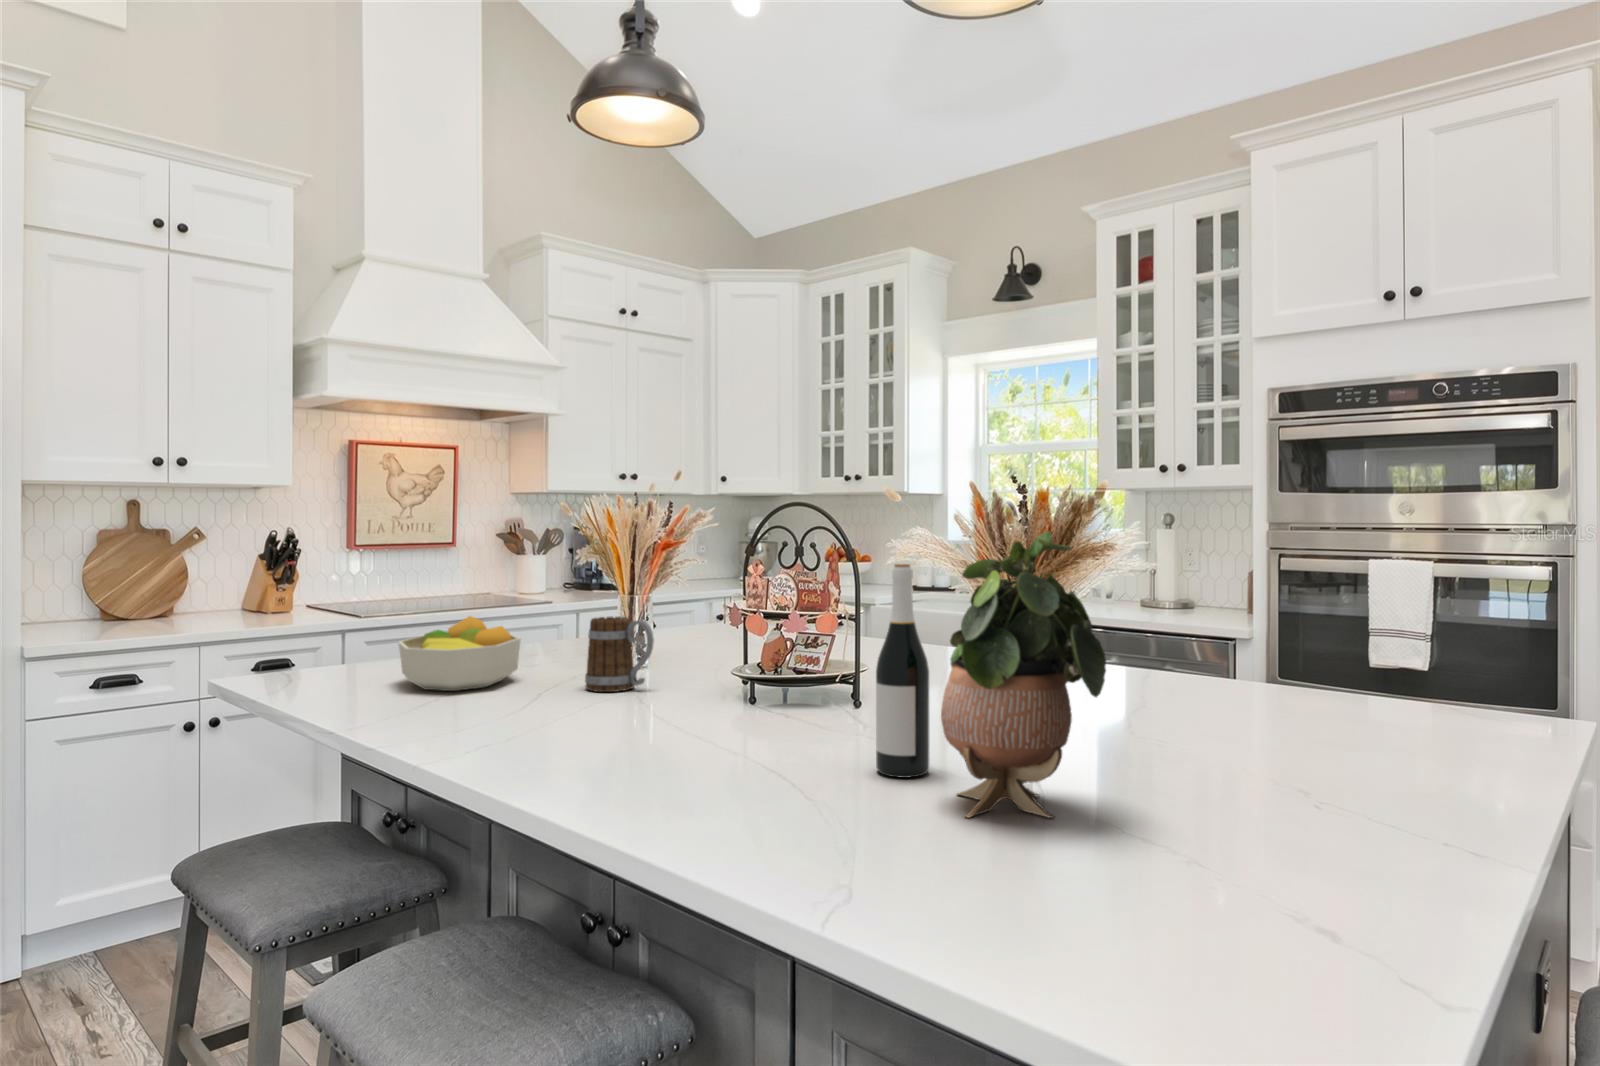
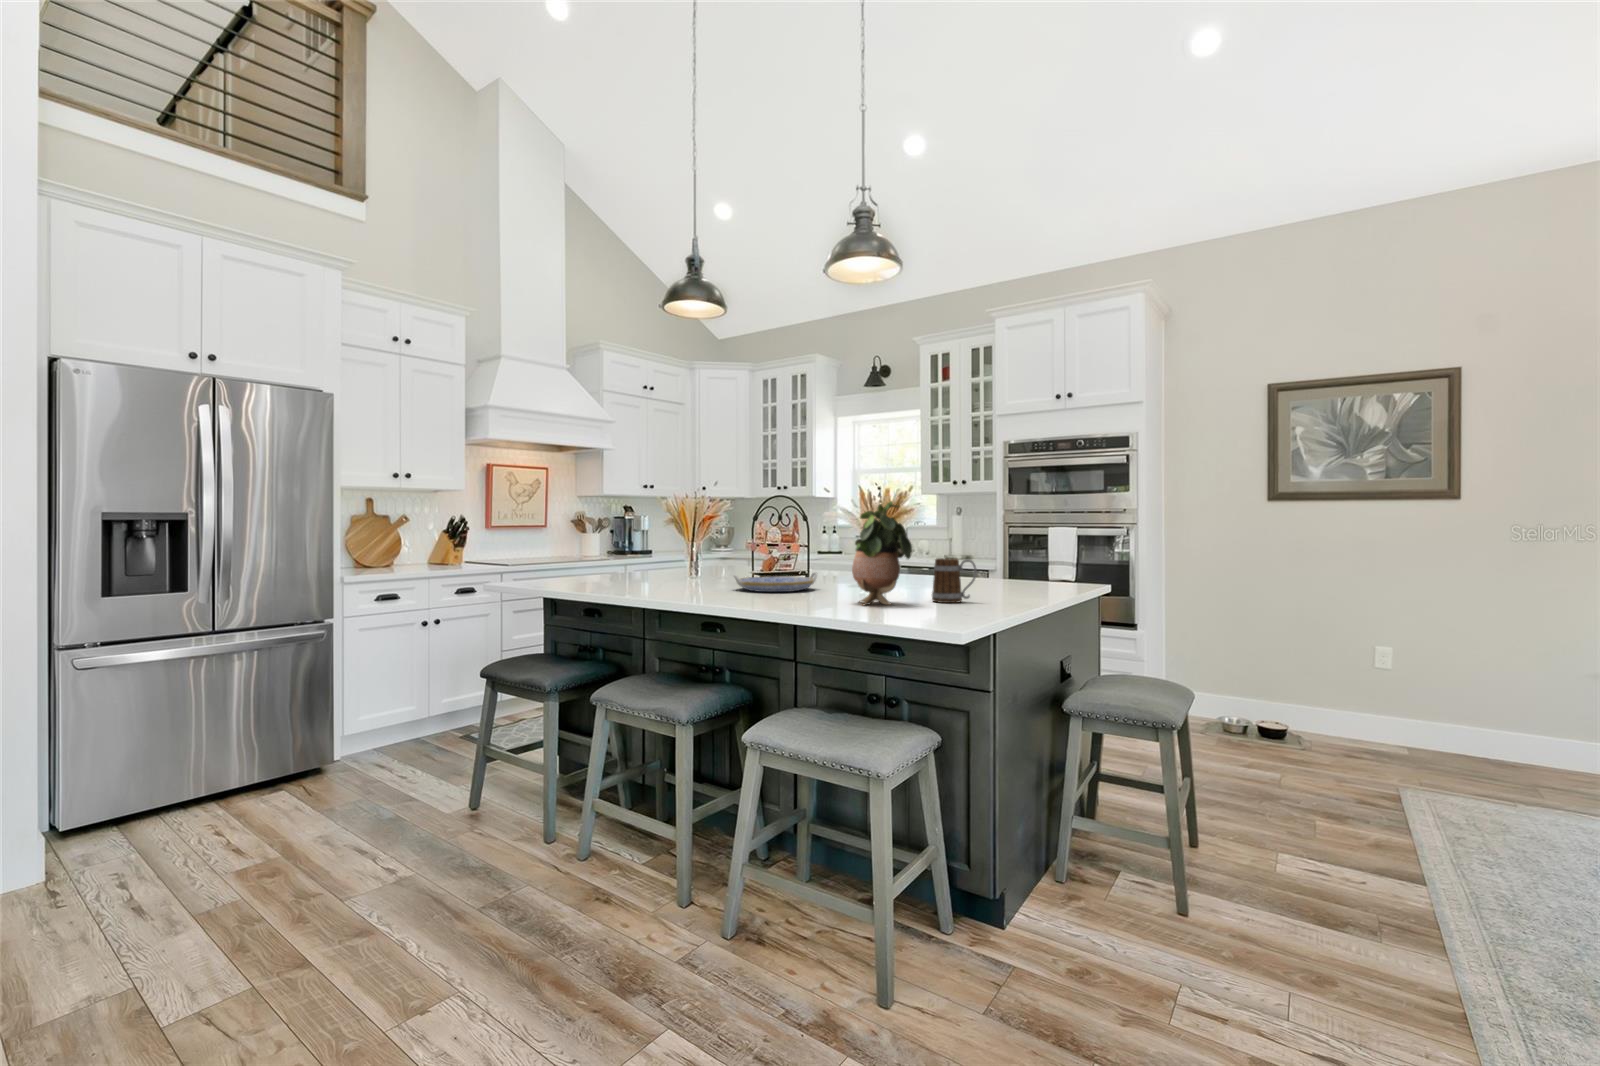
wine bottle: present [876,564,929,778] -> none [824,516,846,600]
fruit bowl: present [399,616,521,691] -> none [582,552,641,585]
mug: present [585,617,654,692] -> present [932,558,977,603]
serving tray: none [684,679,875,731] -> present [734,573,817,592]

